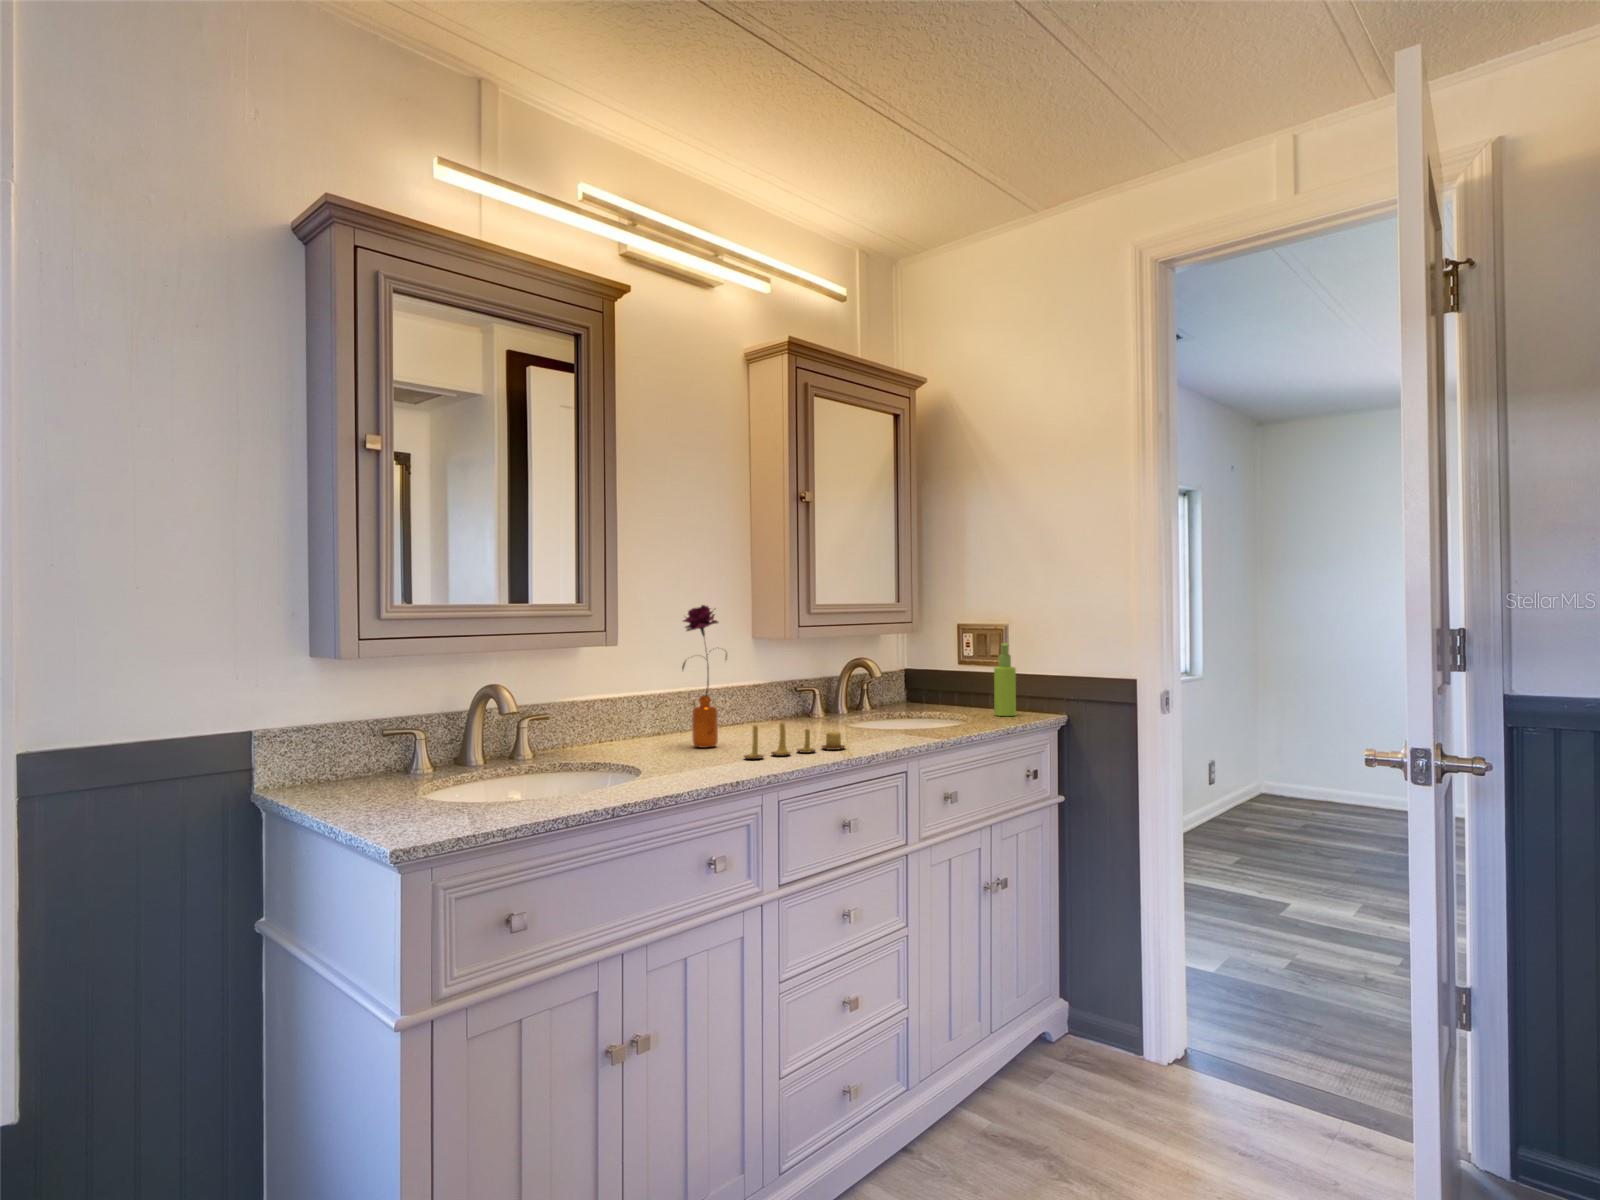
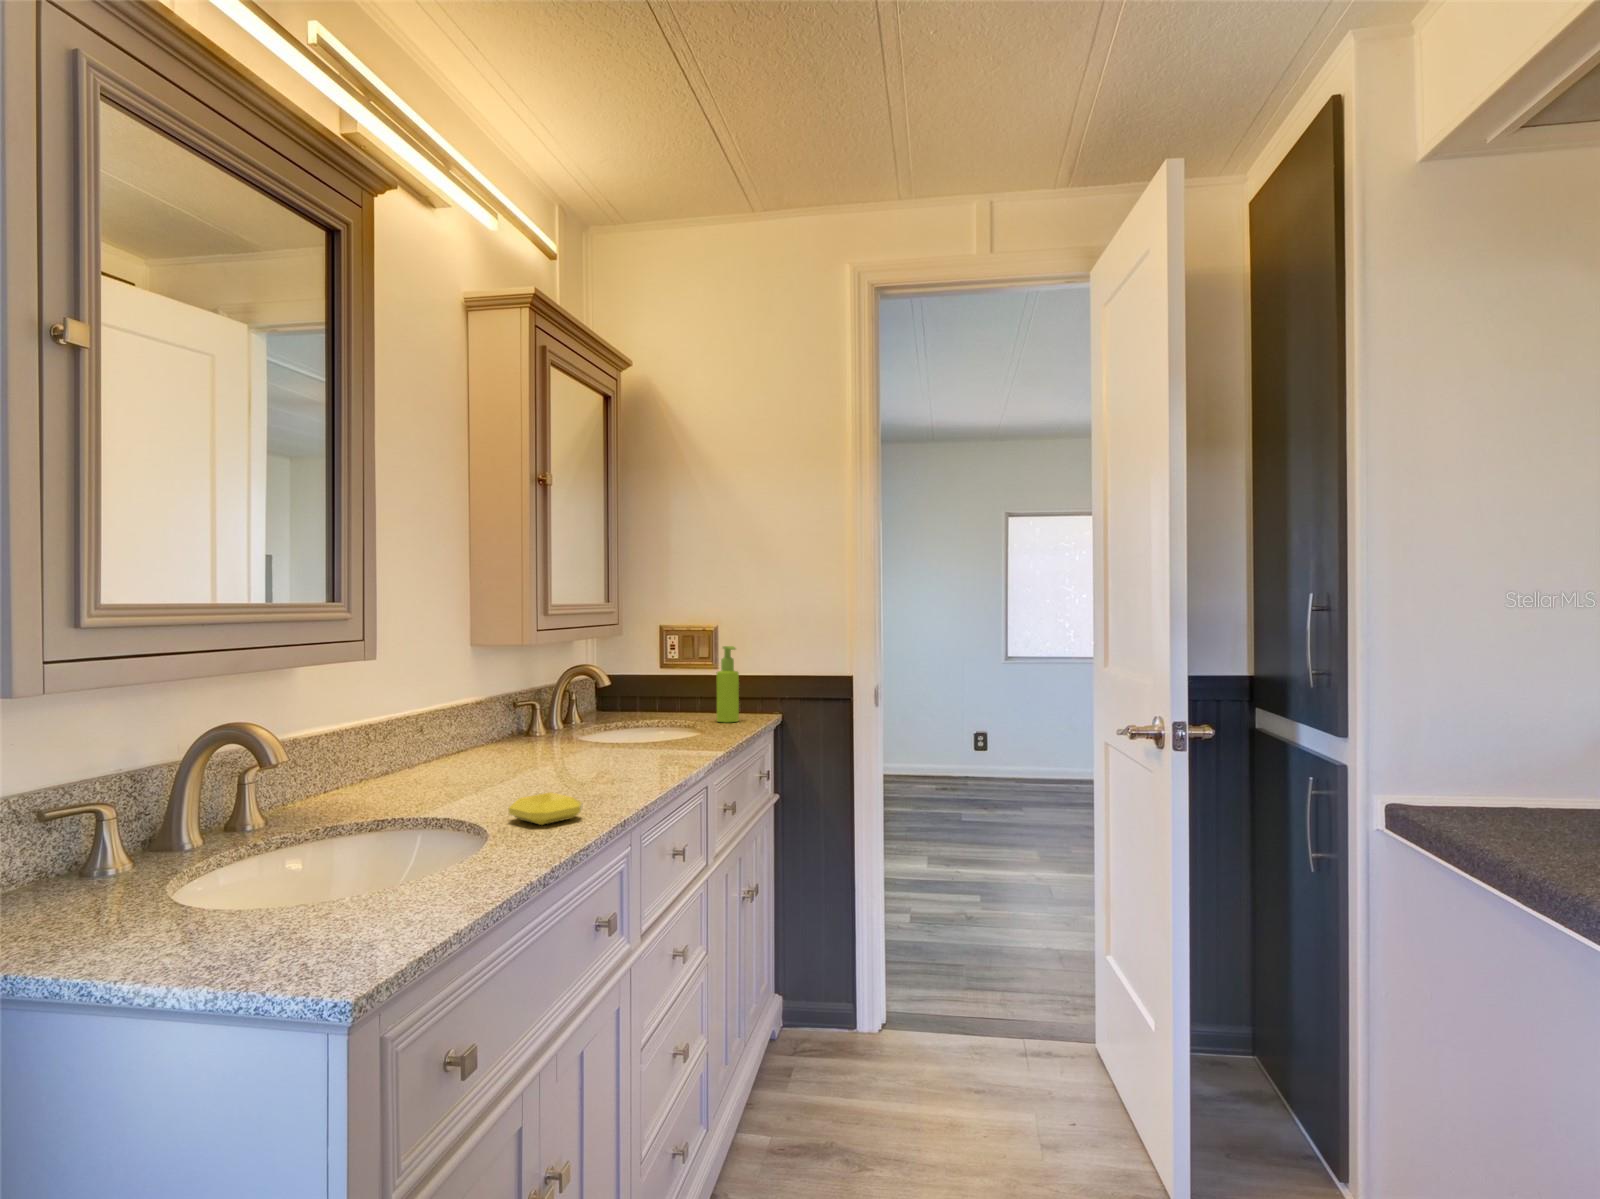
flower: present [682,605,727,748] -> none [446,606,509,787]
candle: present [744,722,845,759] -> none [563,742,654,795]
soap bar: none [668,752,721,776] -> present [509,792,583,825]

